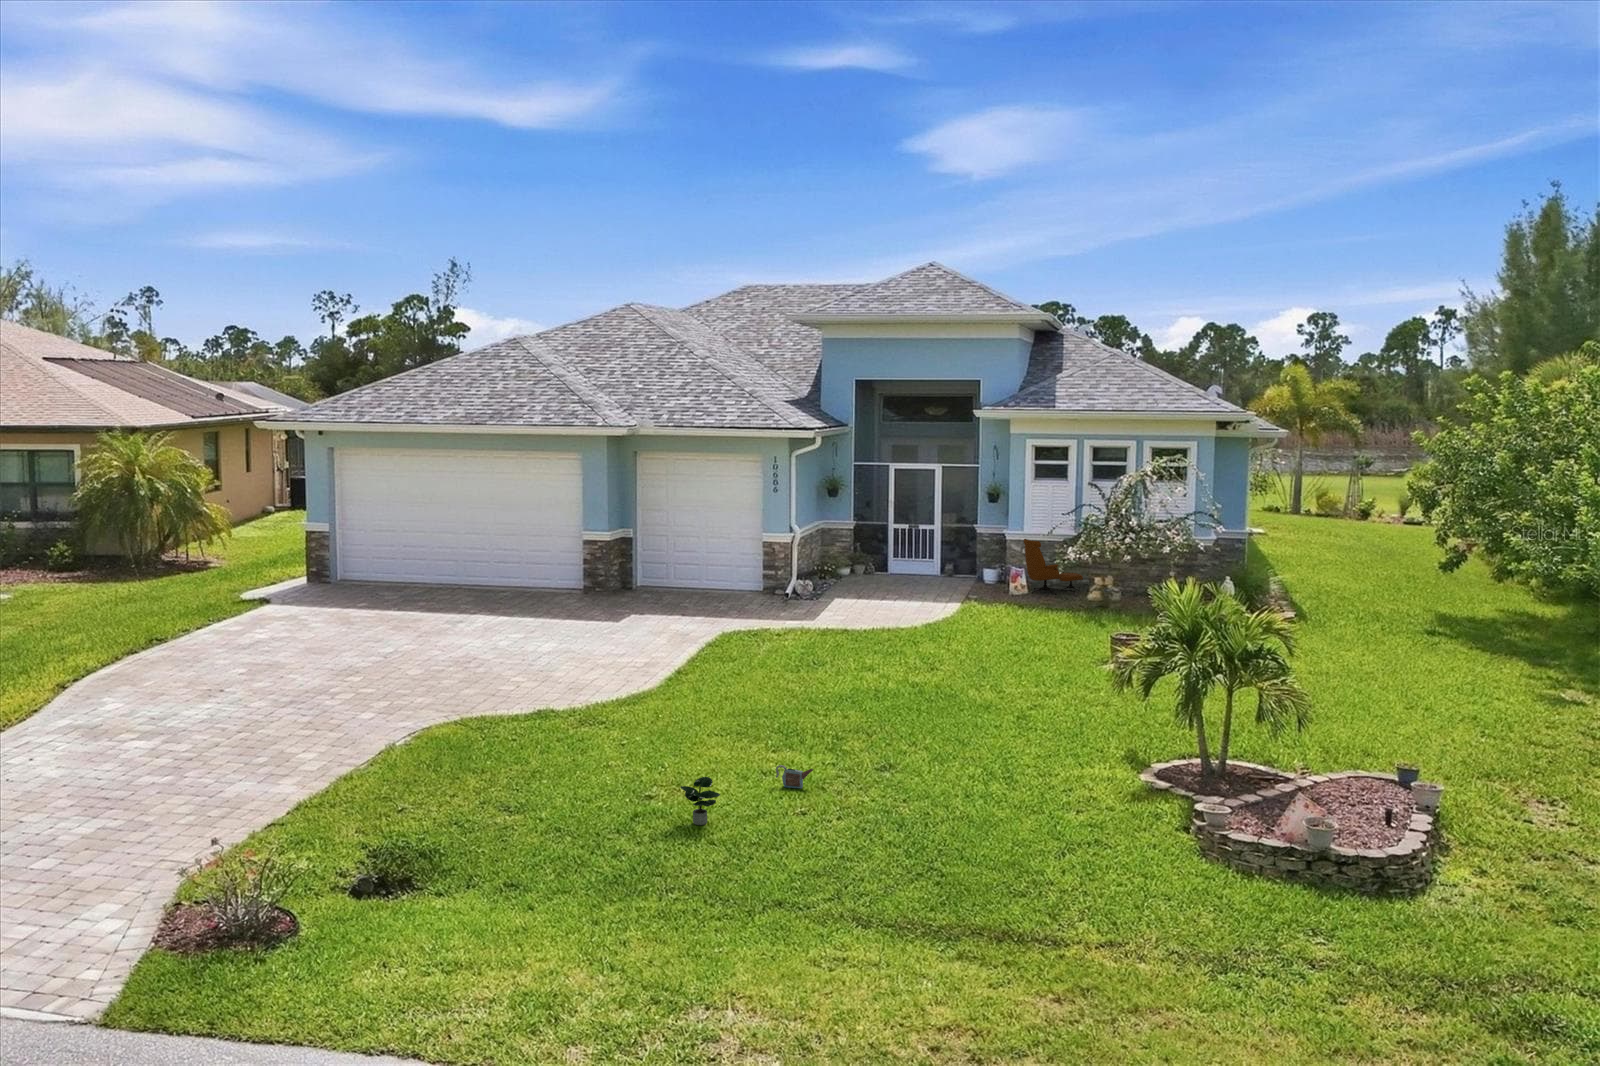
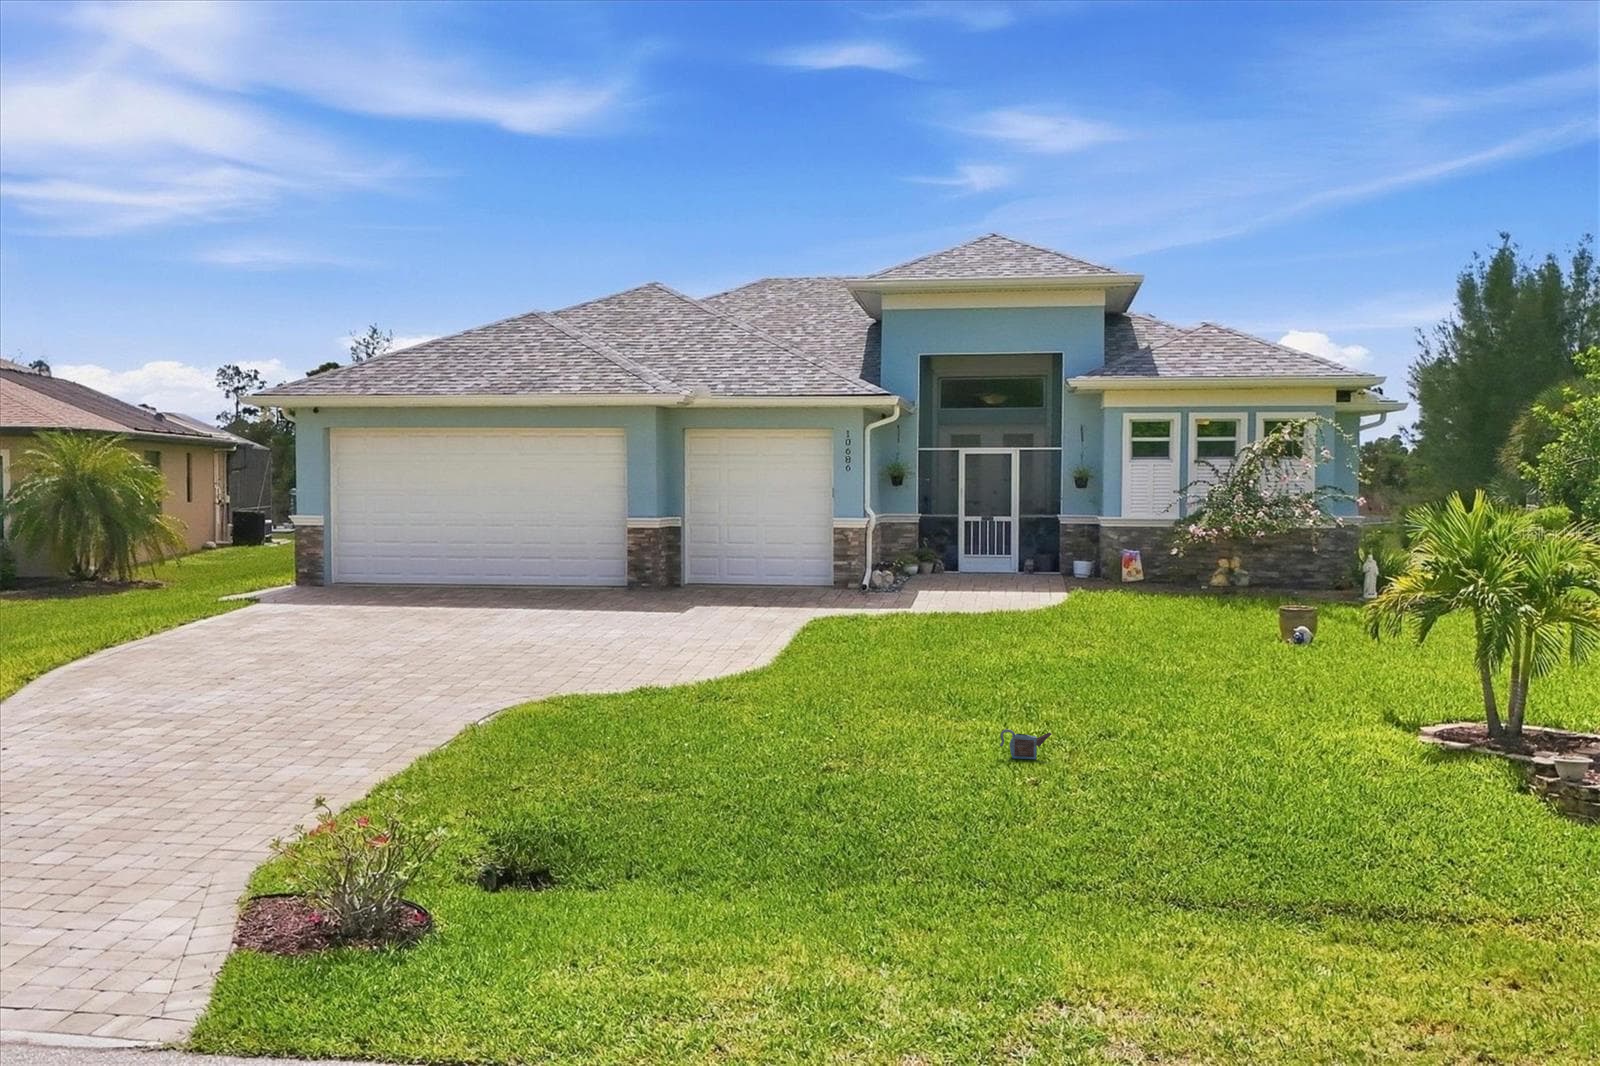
lounge chair: present [1024,539,1083,595] -> none [1130,520,1194,583]
potted plant: present [680,777,720,825] -> none [907,737,963,801]

